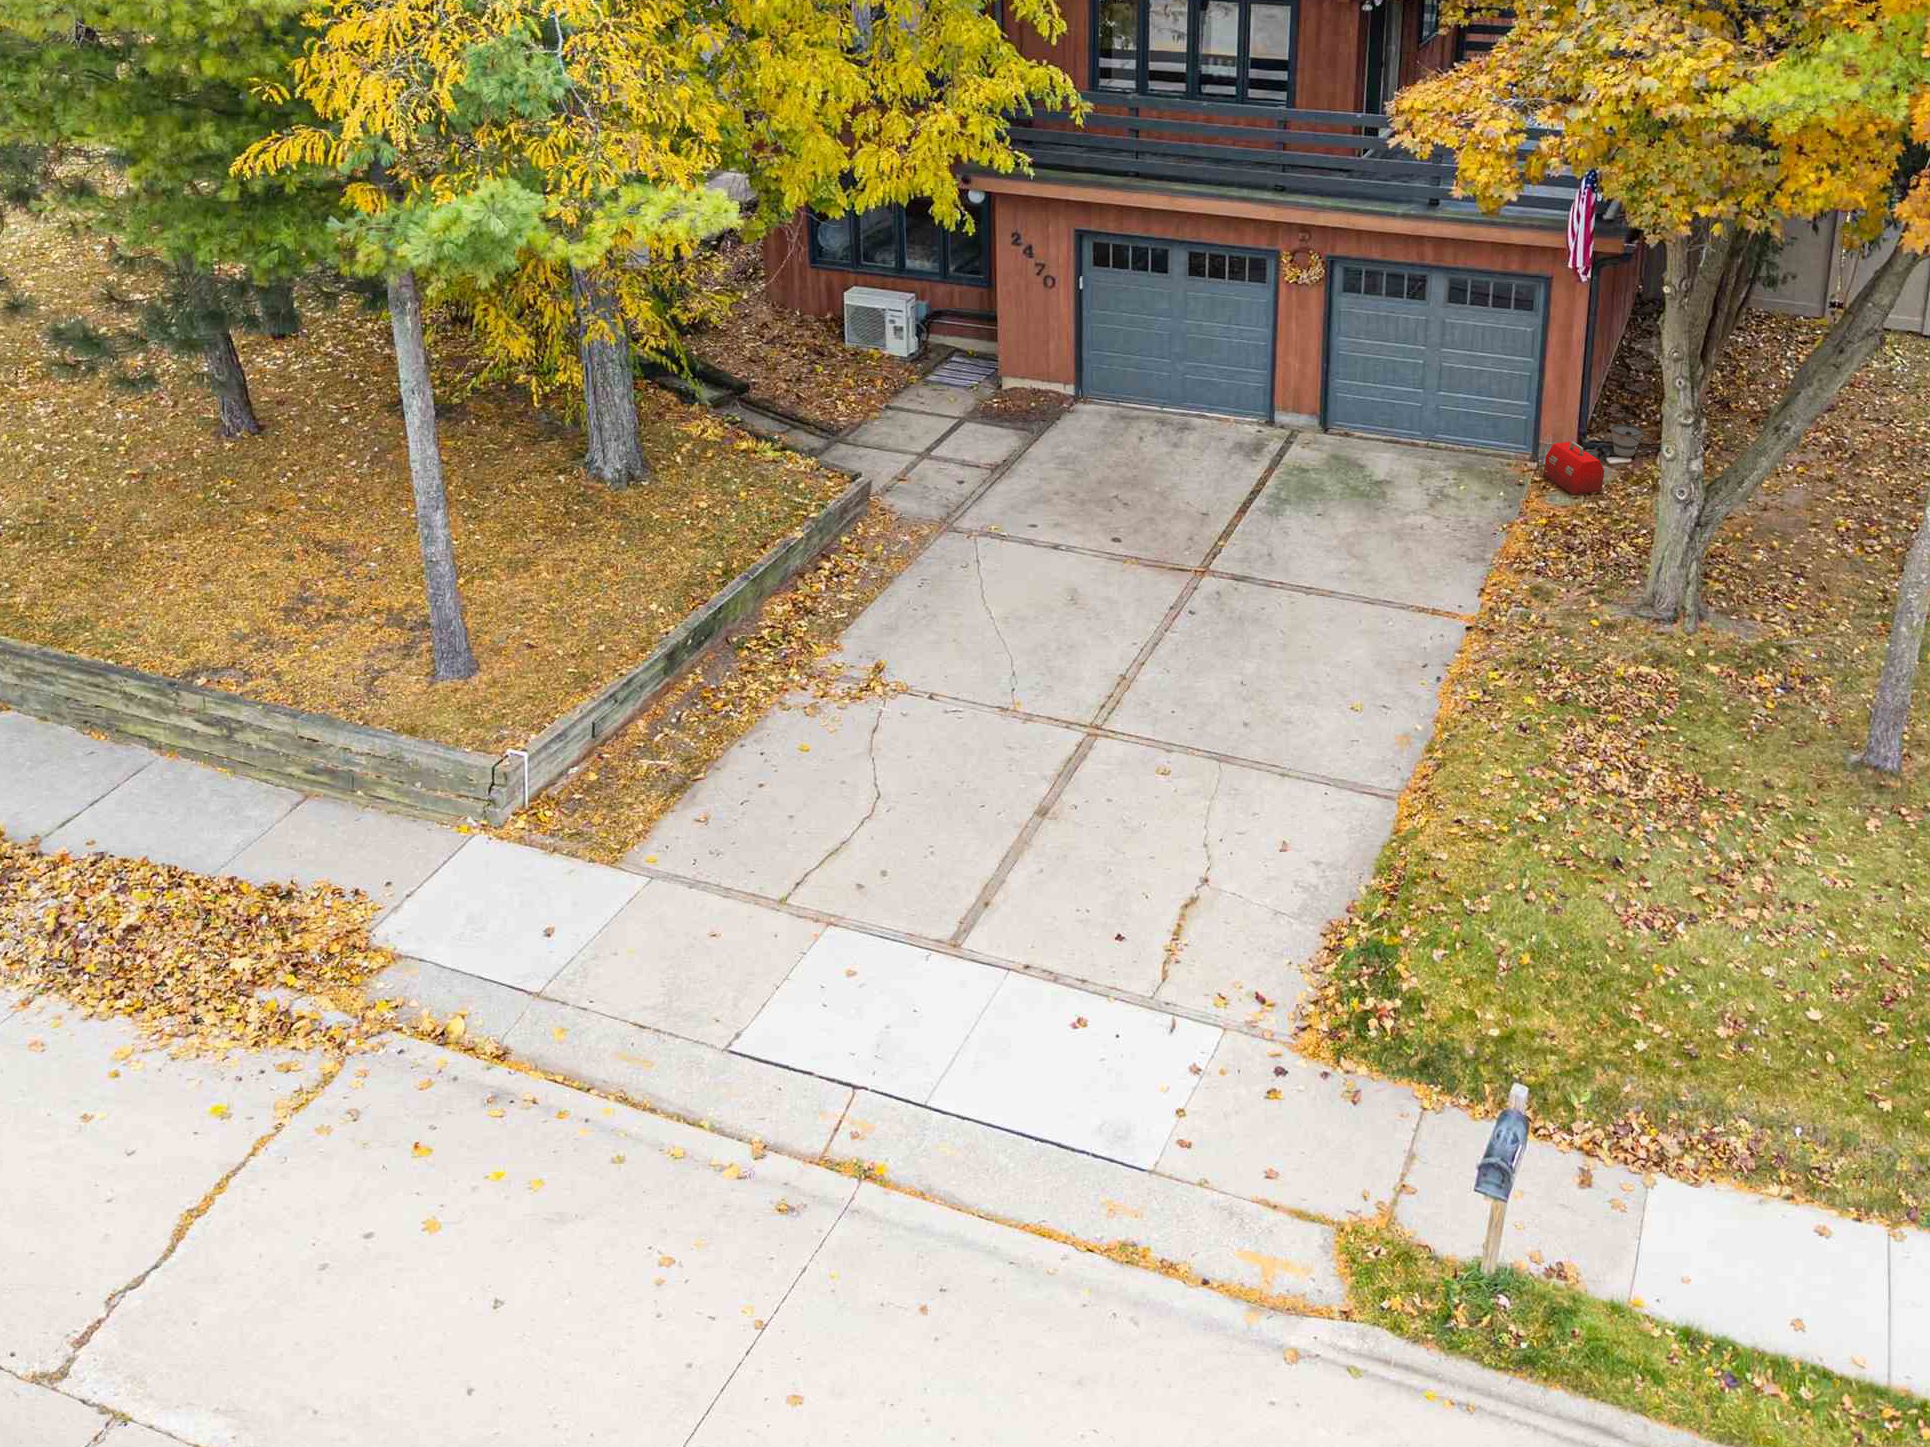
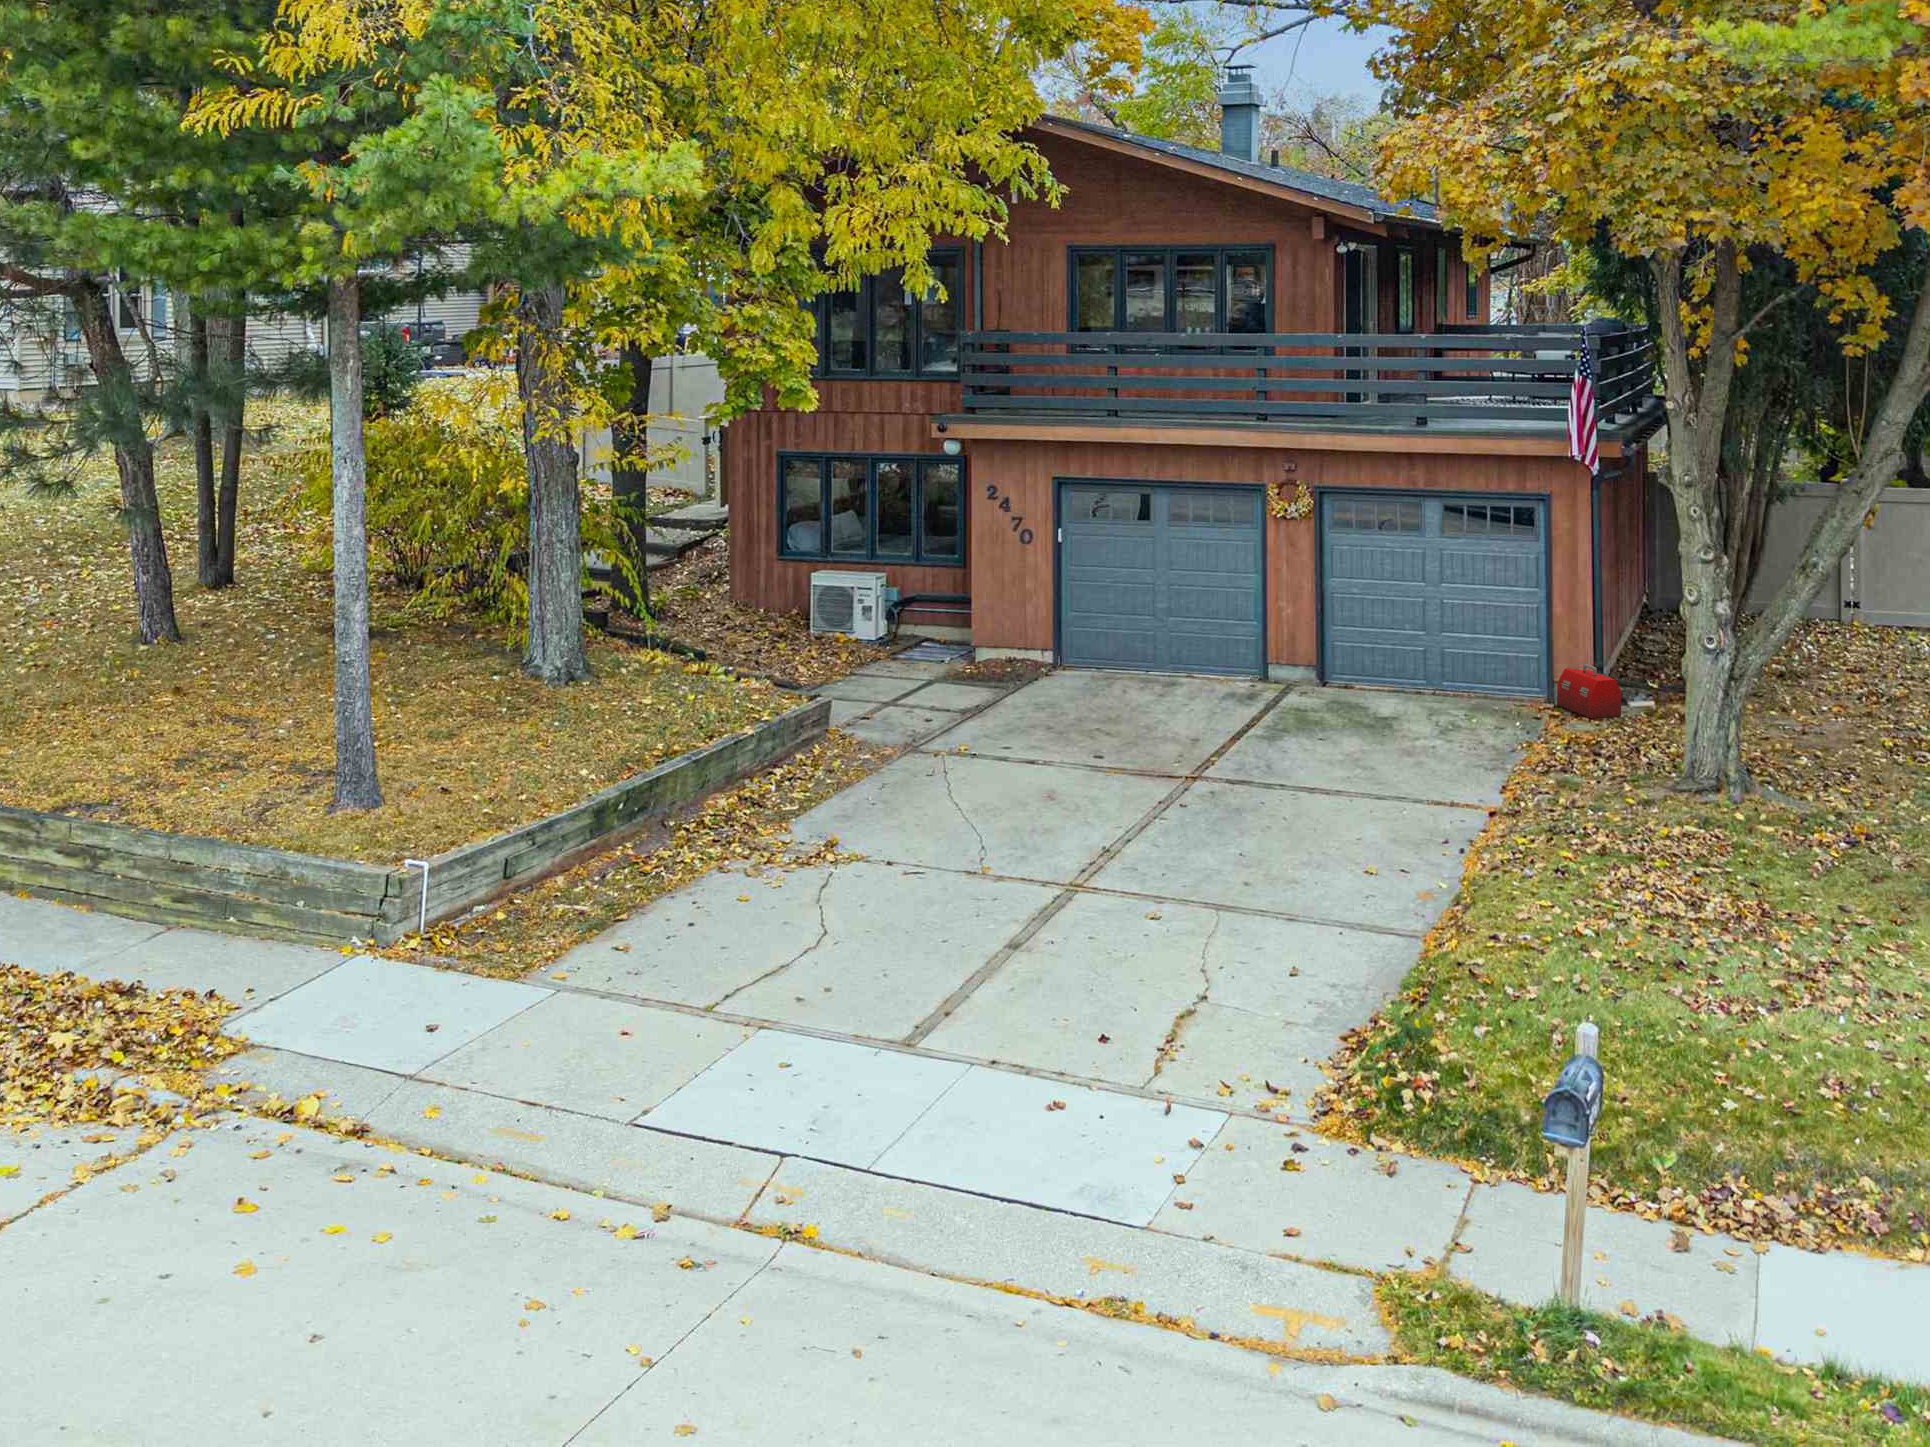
bucket: present [1611,421,1651,457] -> none [1625,657,1668,694]

